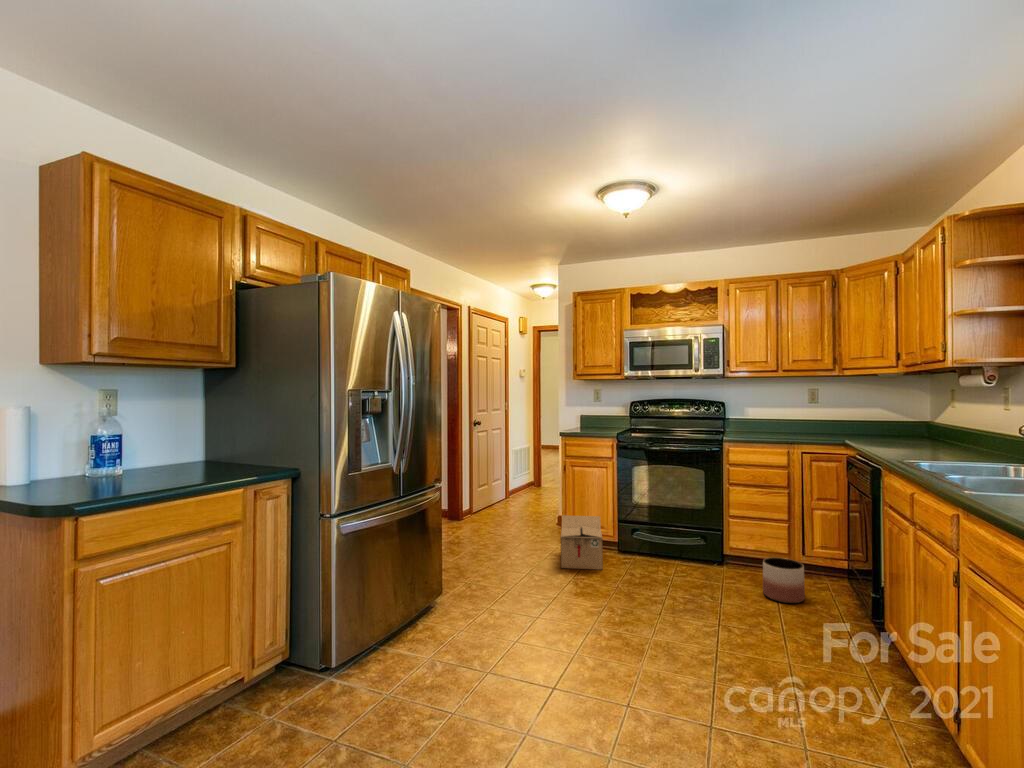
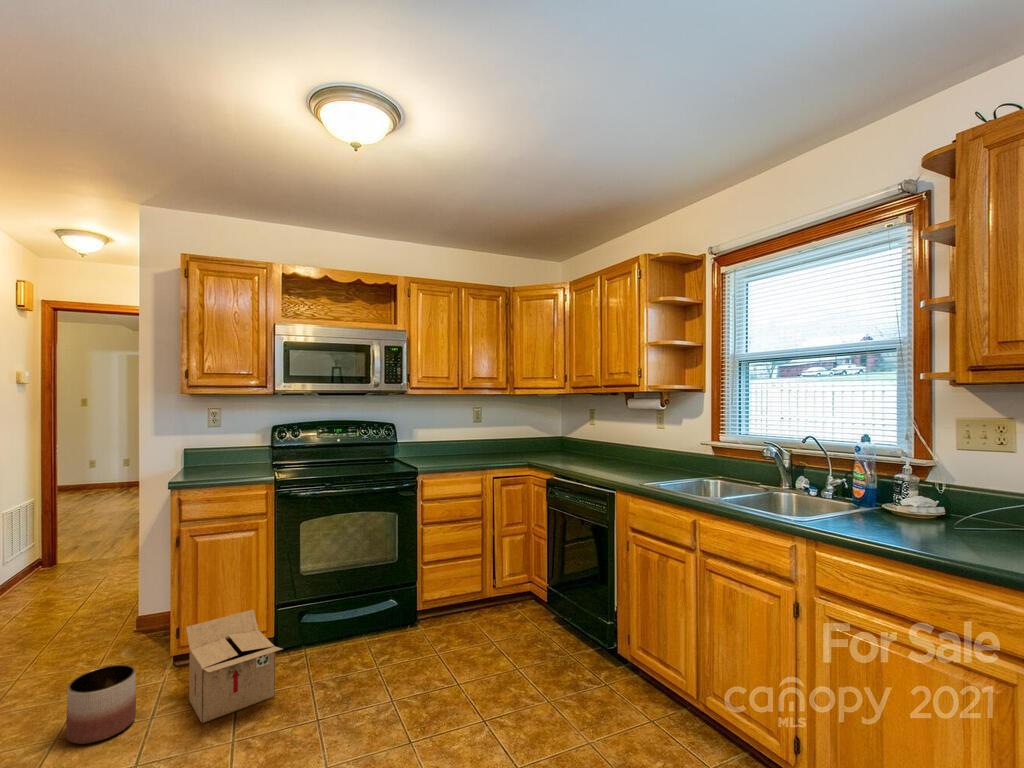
planter: present [763,557,805,603] -> present [66,664,136,744]

